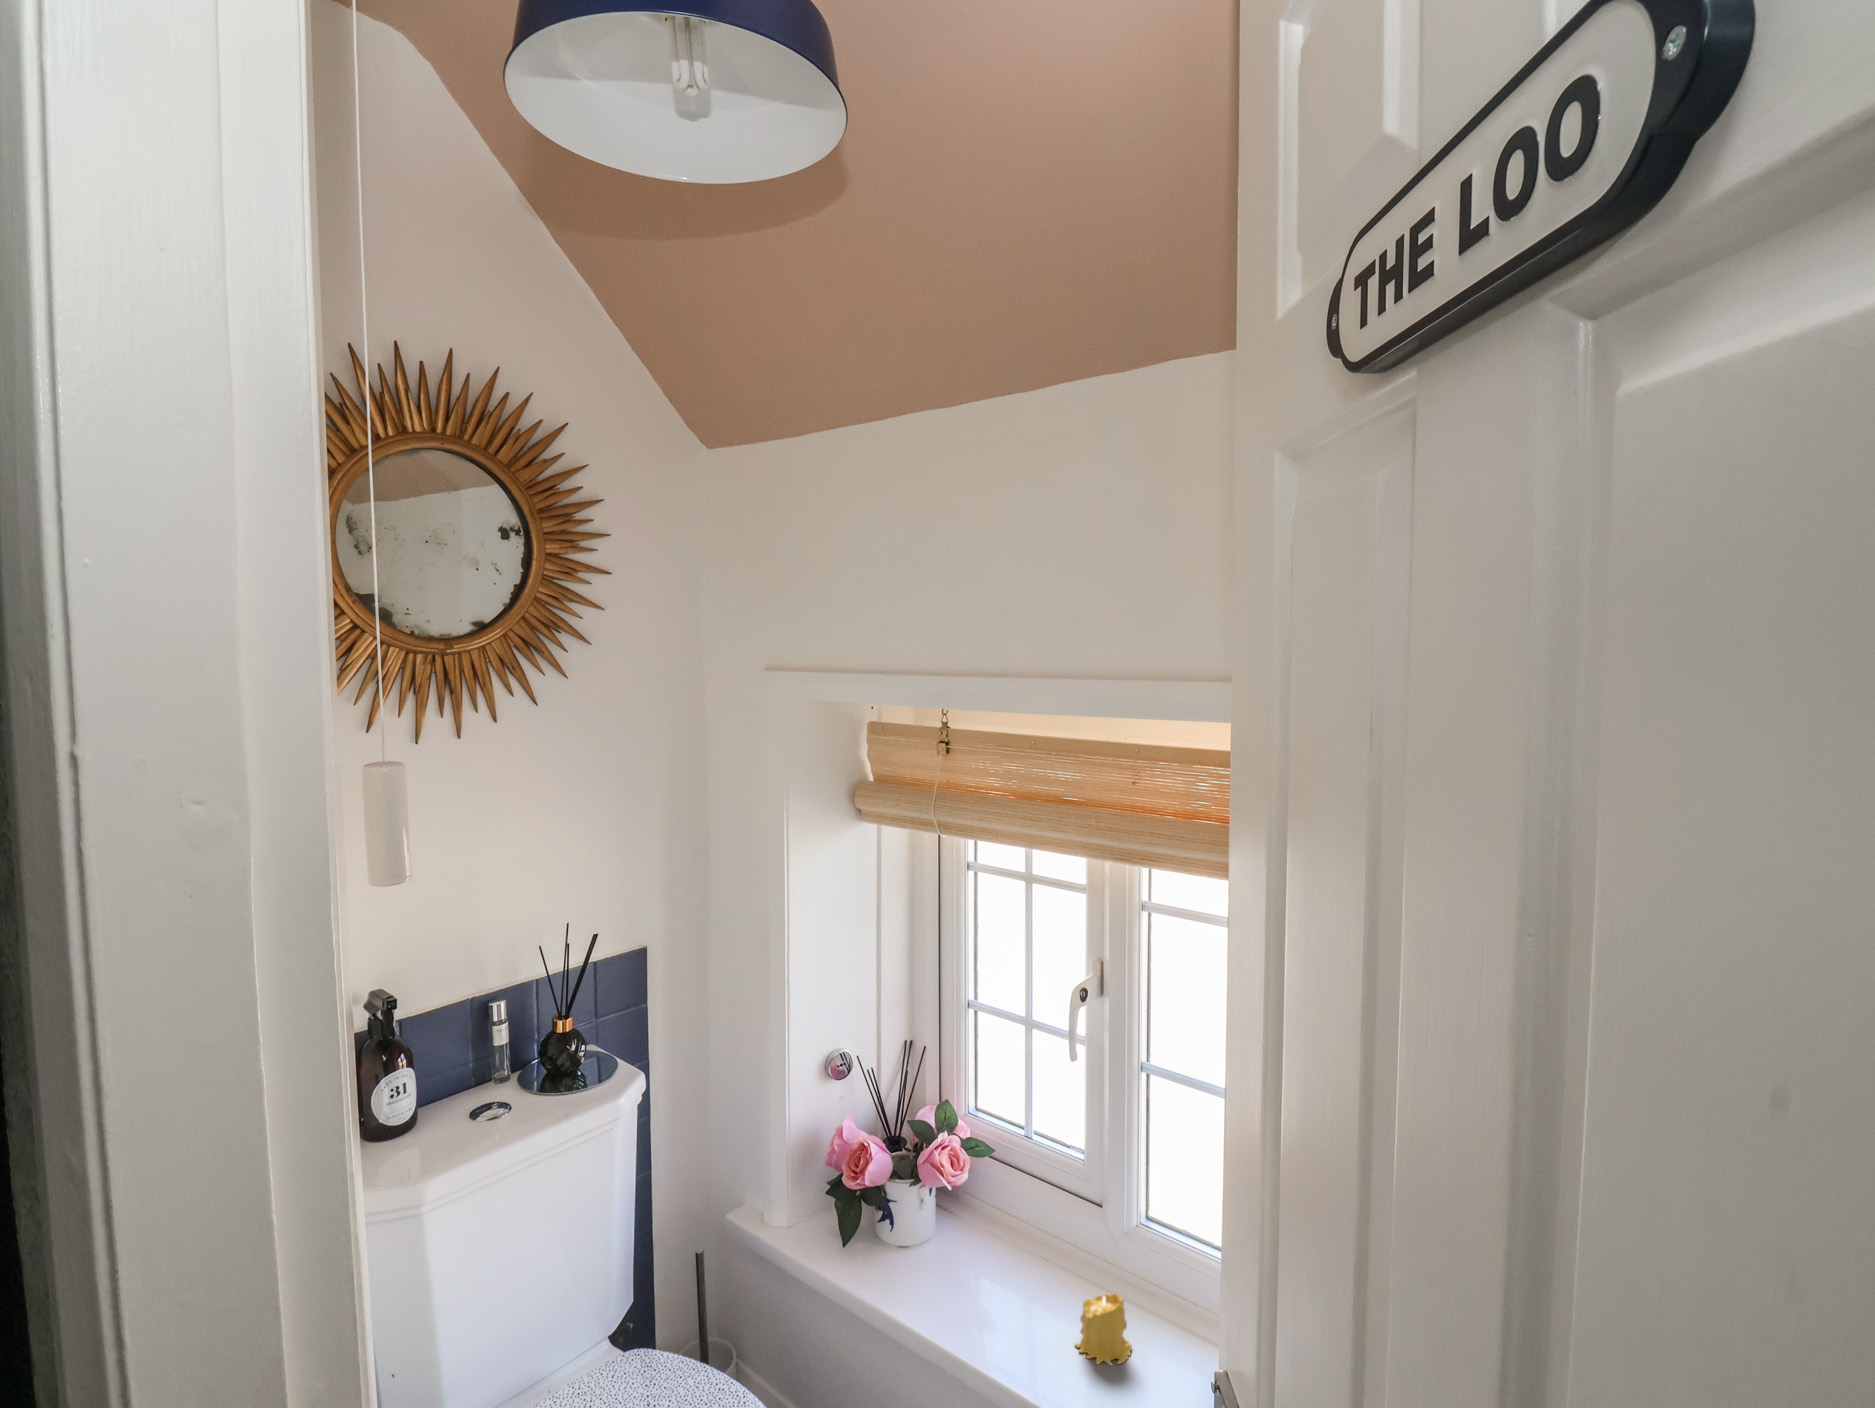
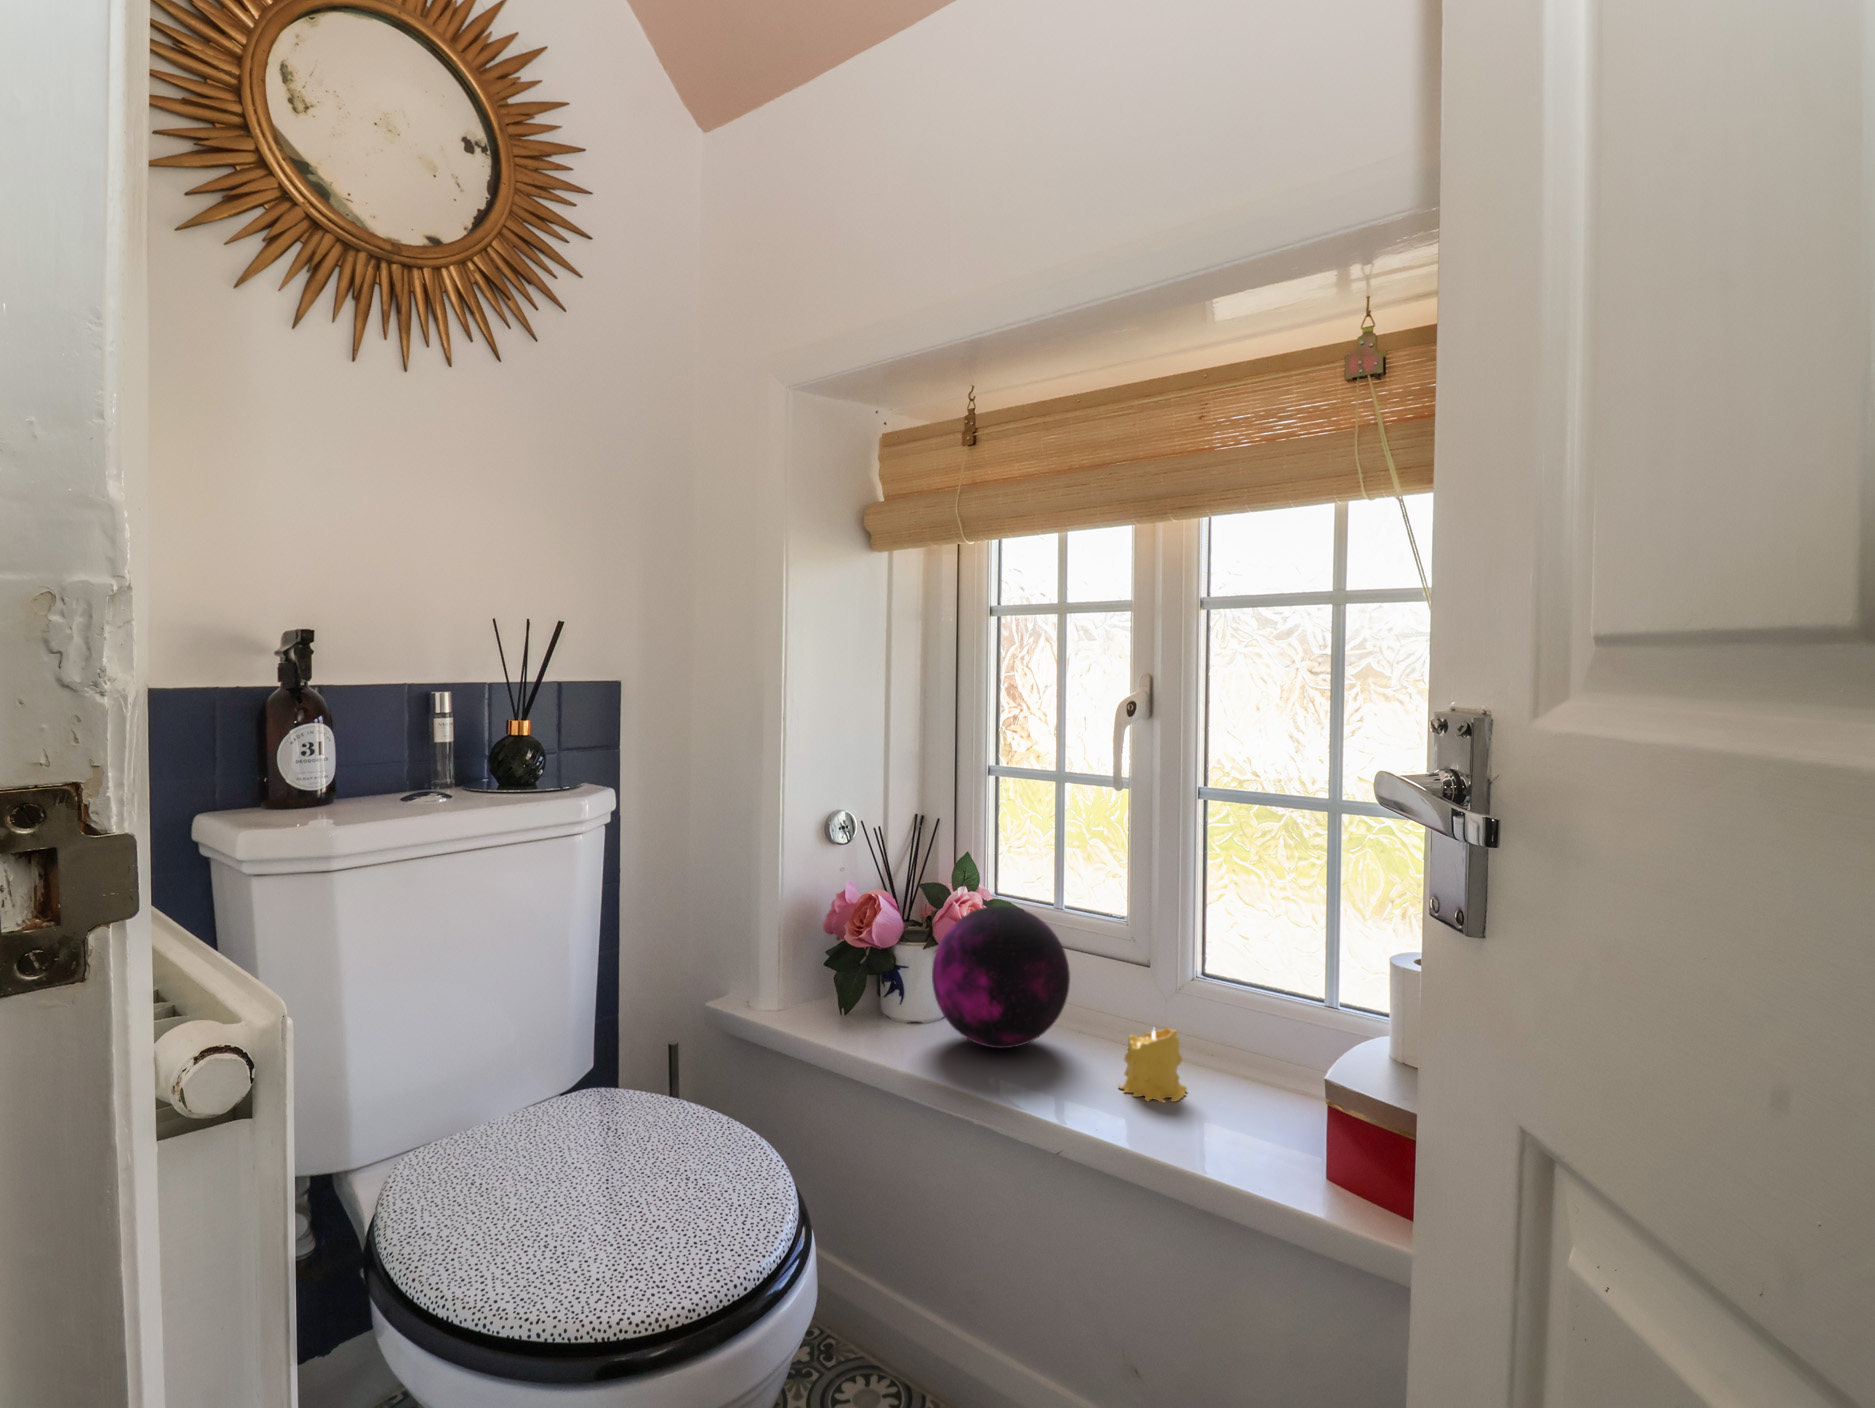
decorative orb: none [919,1162,1036,1295] -> present [932,906,1070,1048]

